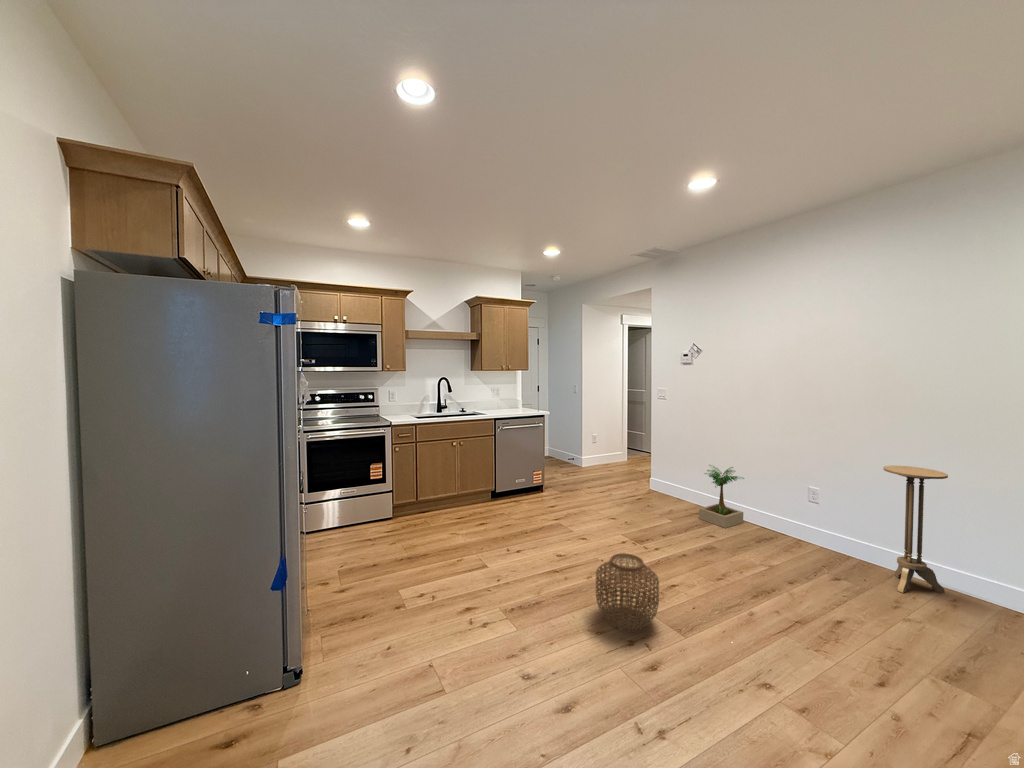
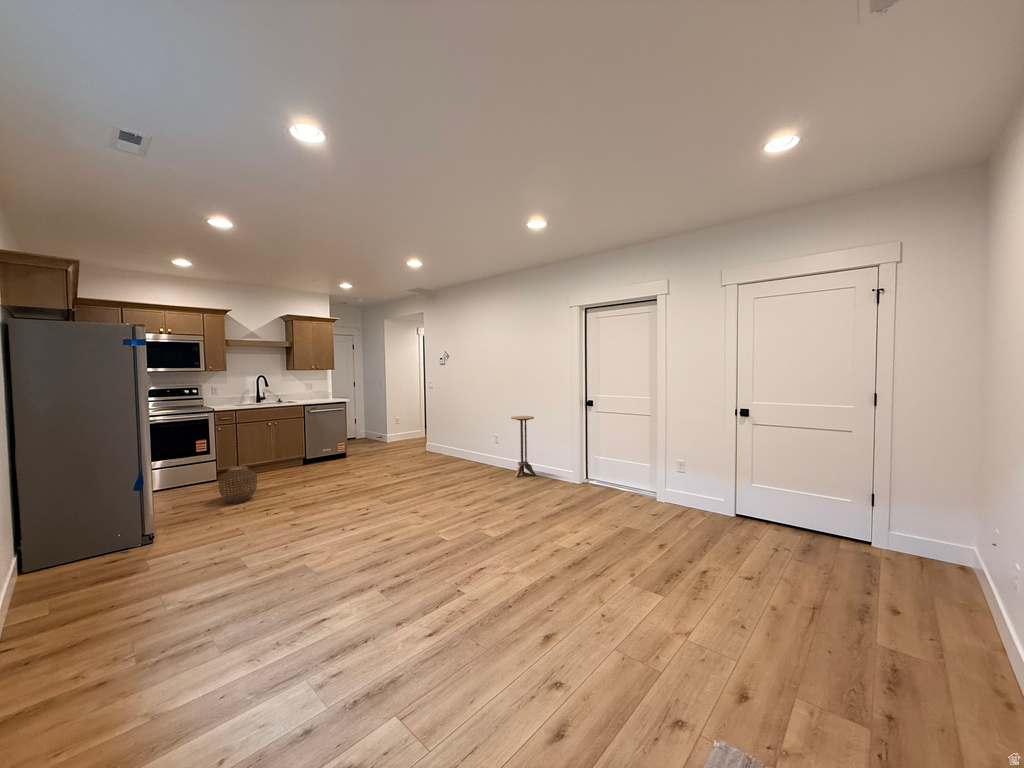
potted plant: present [699,465,744,528] -> none [442,427,470,463]
woven basket: present [596,553,659,632] -> present [219,466,257,503]

